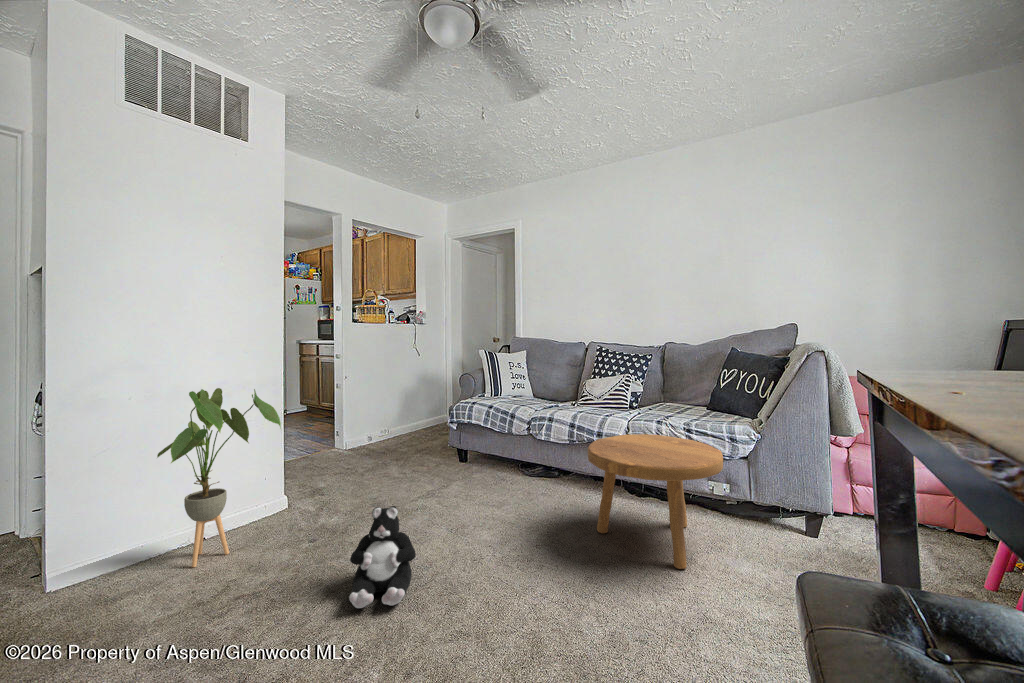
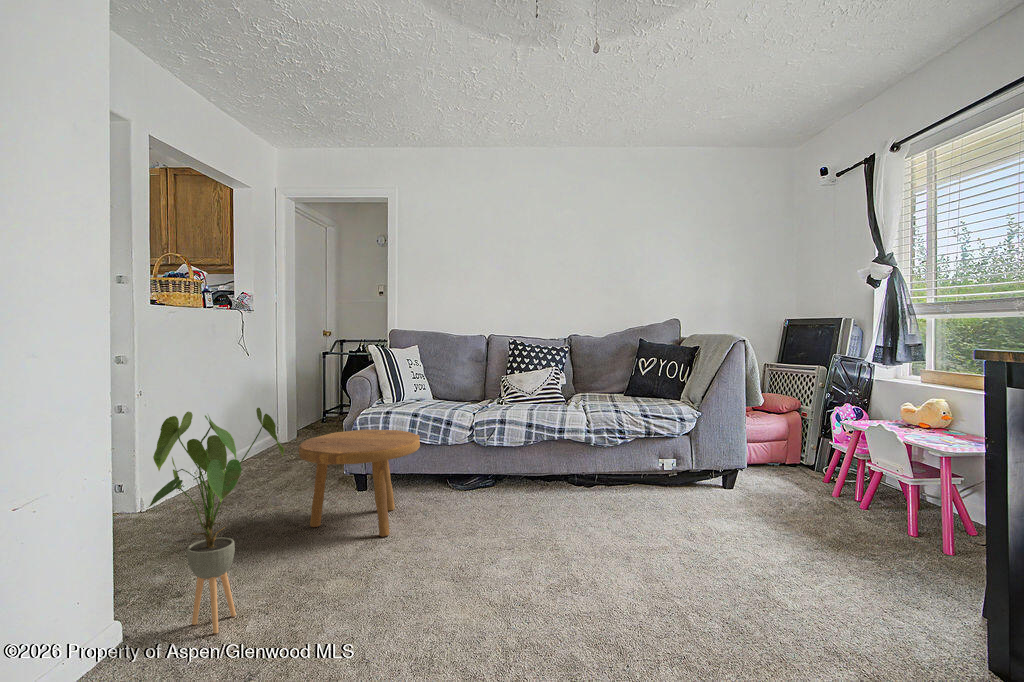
footstool: present [588,434,723,569] -> present [299,429,420,537]
plush toy: present [349,506,416,608] -> none [434,512,509,607]

